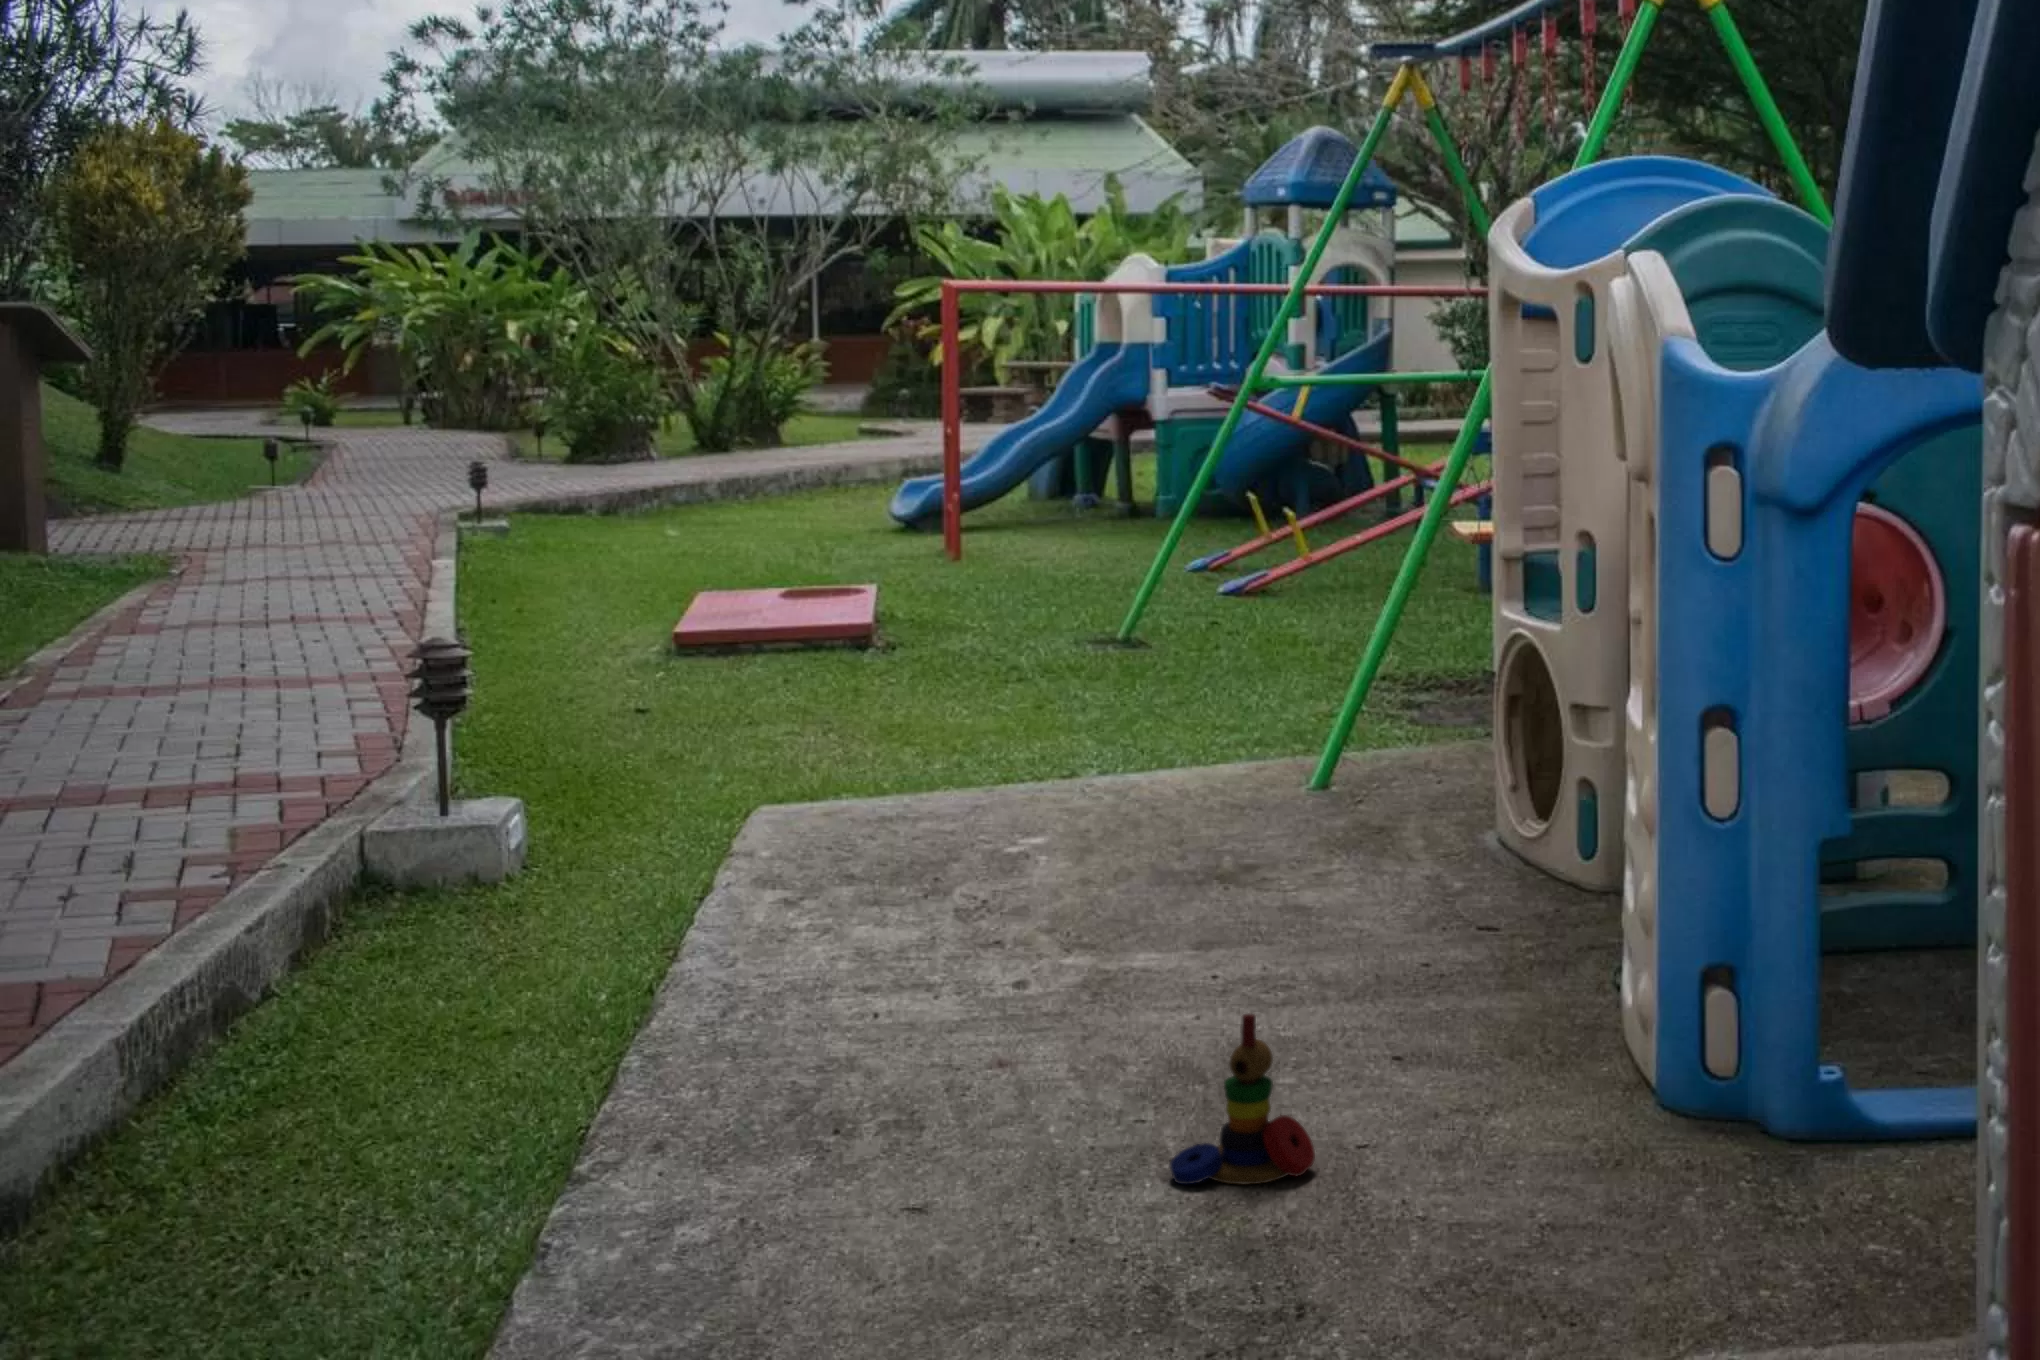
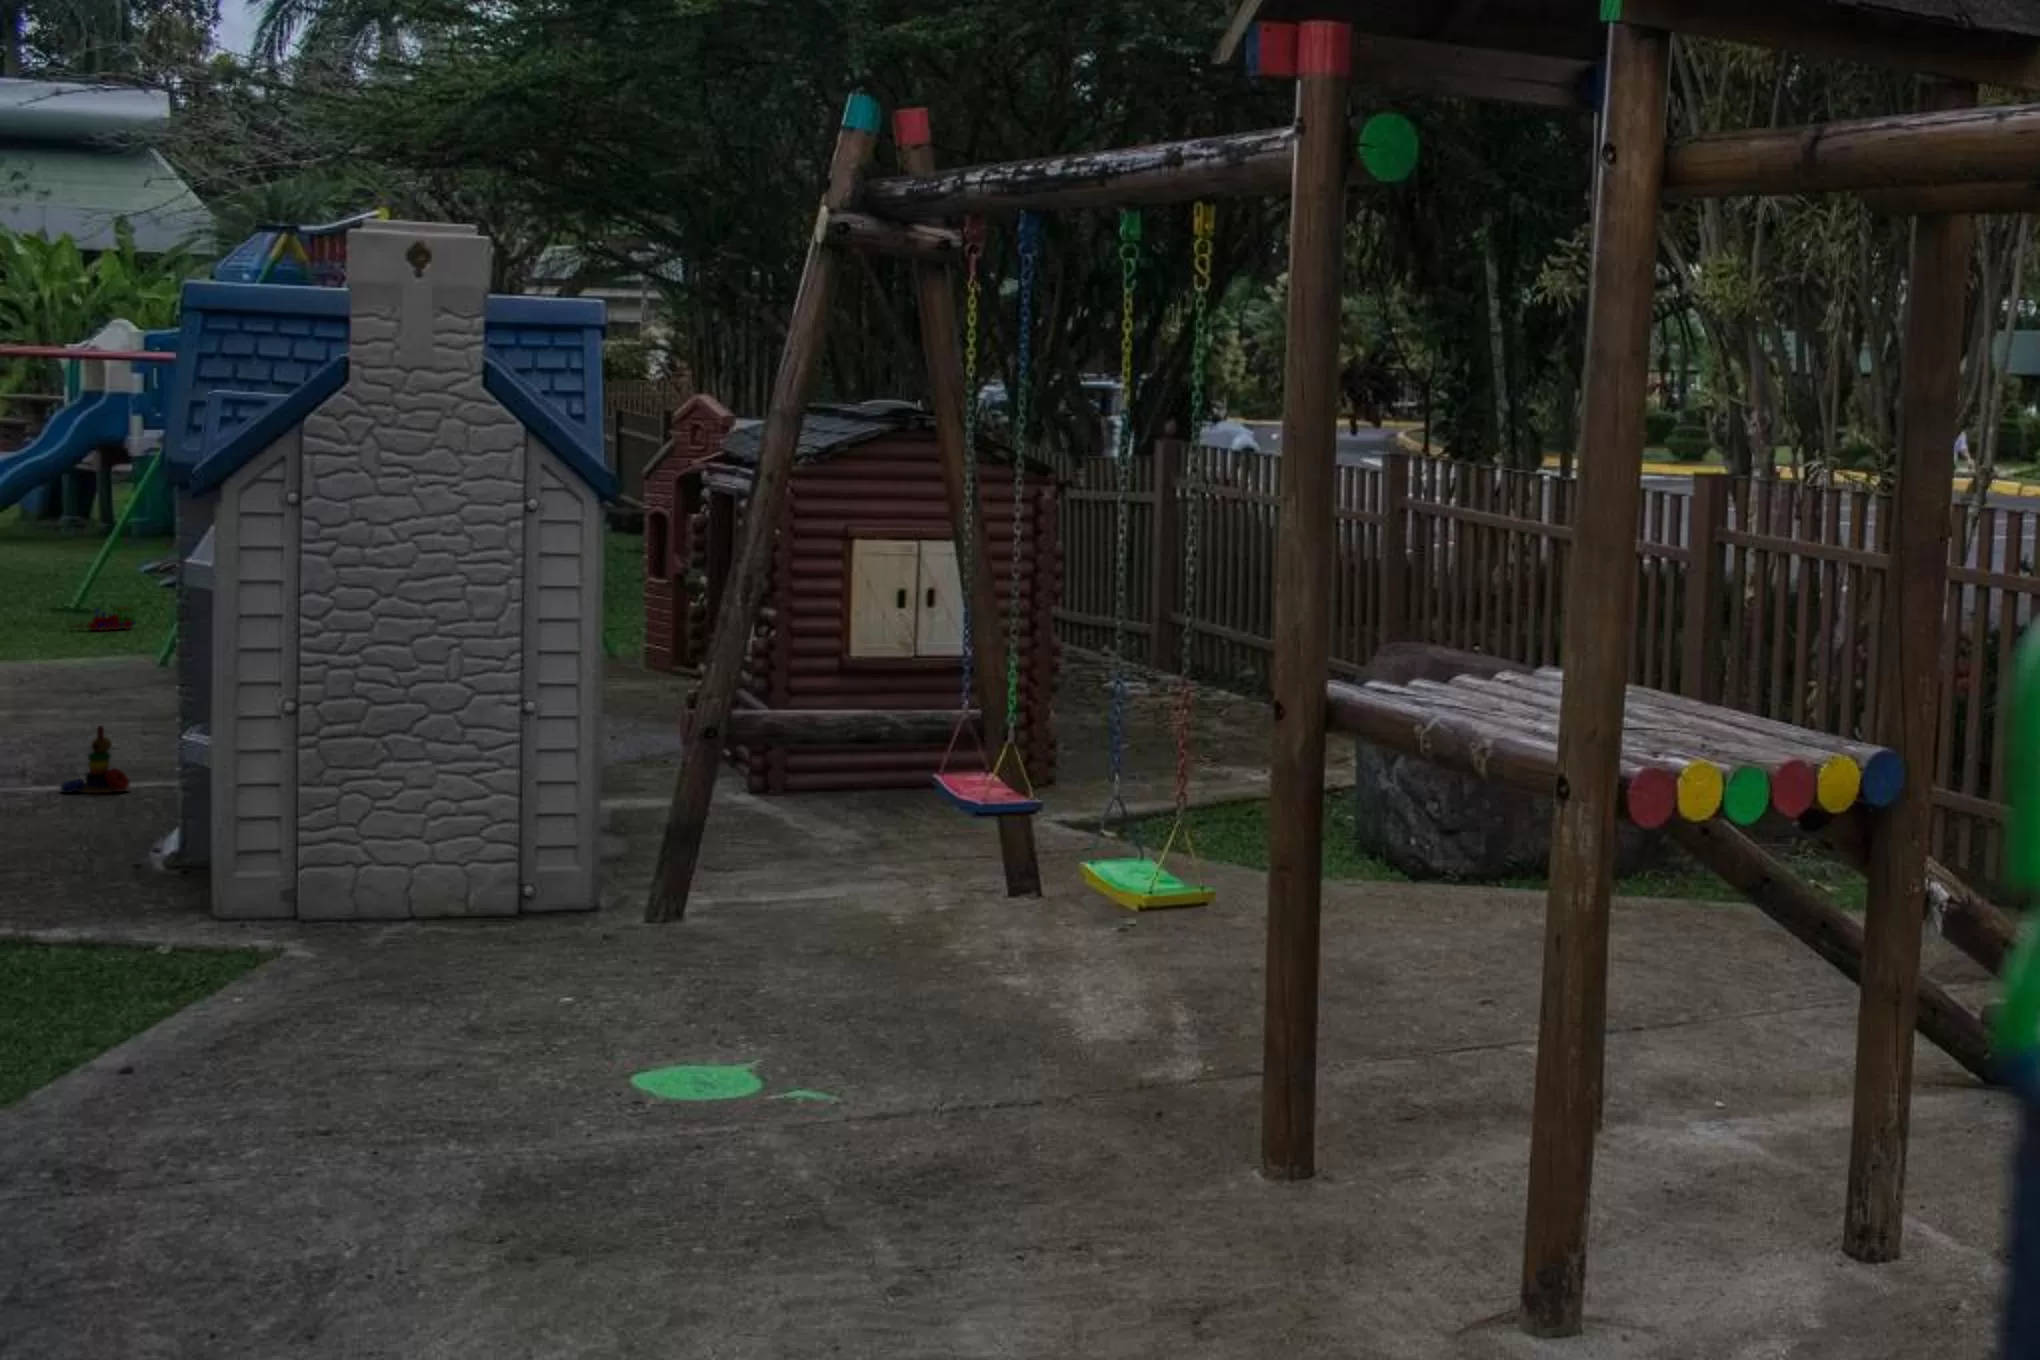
toy train: none [1109,638,1200,679] -> present [70,607,136,631]

